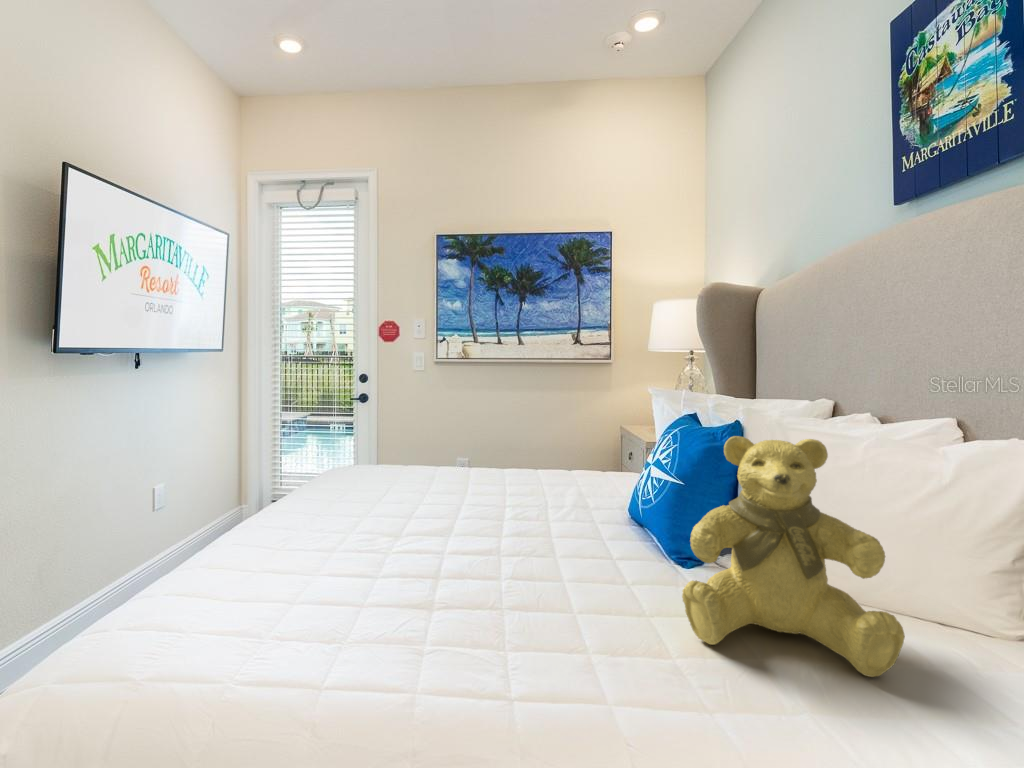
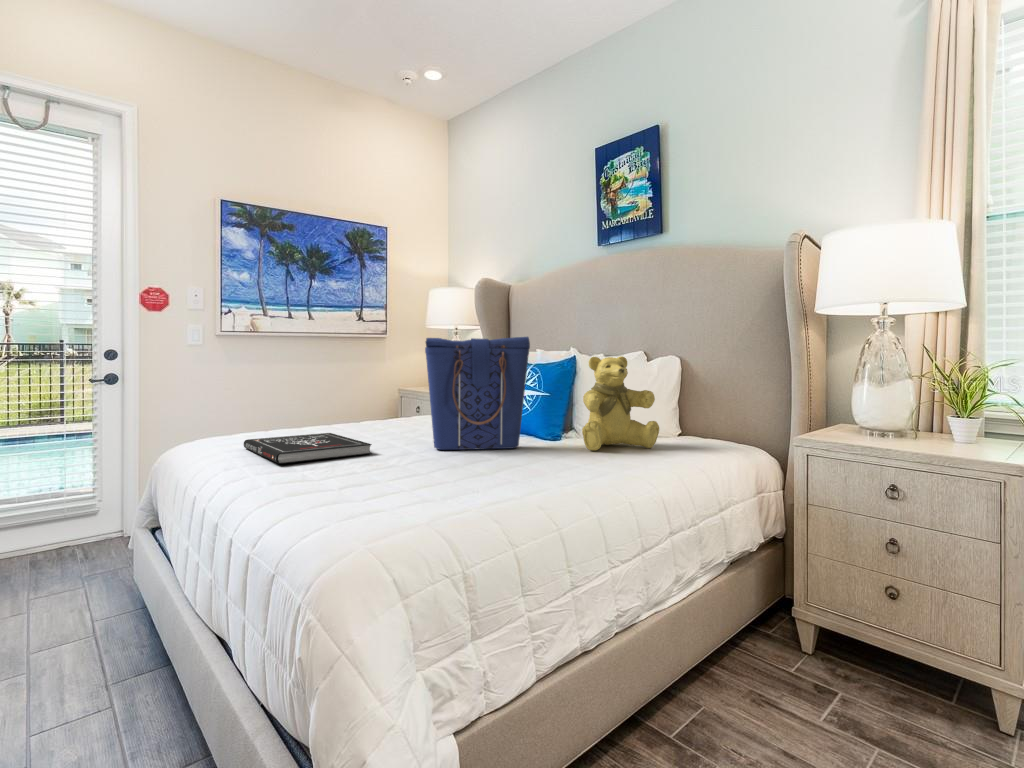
tote bag: none [446,390,607,587] -> present [425,337,530,450]
book: none [250,497,404,549] -> present [244,433,372,464]

